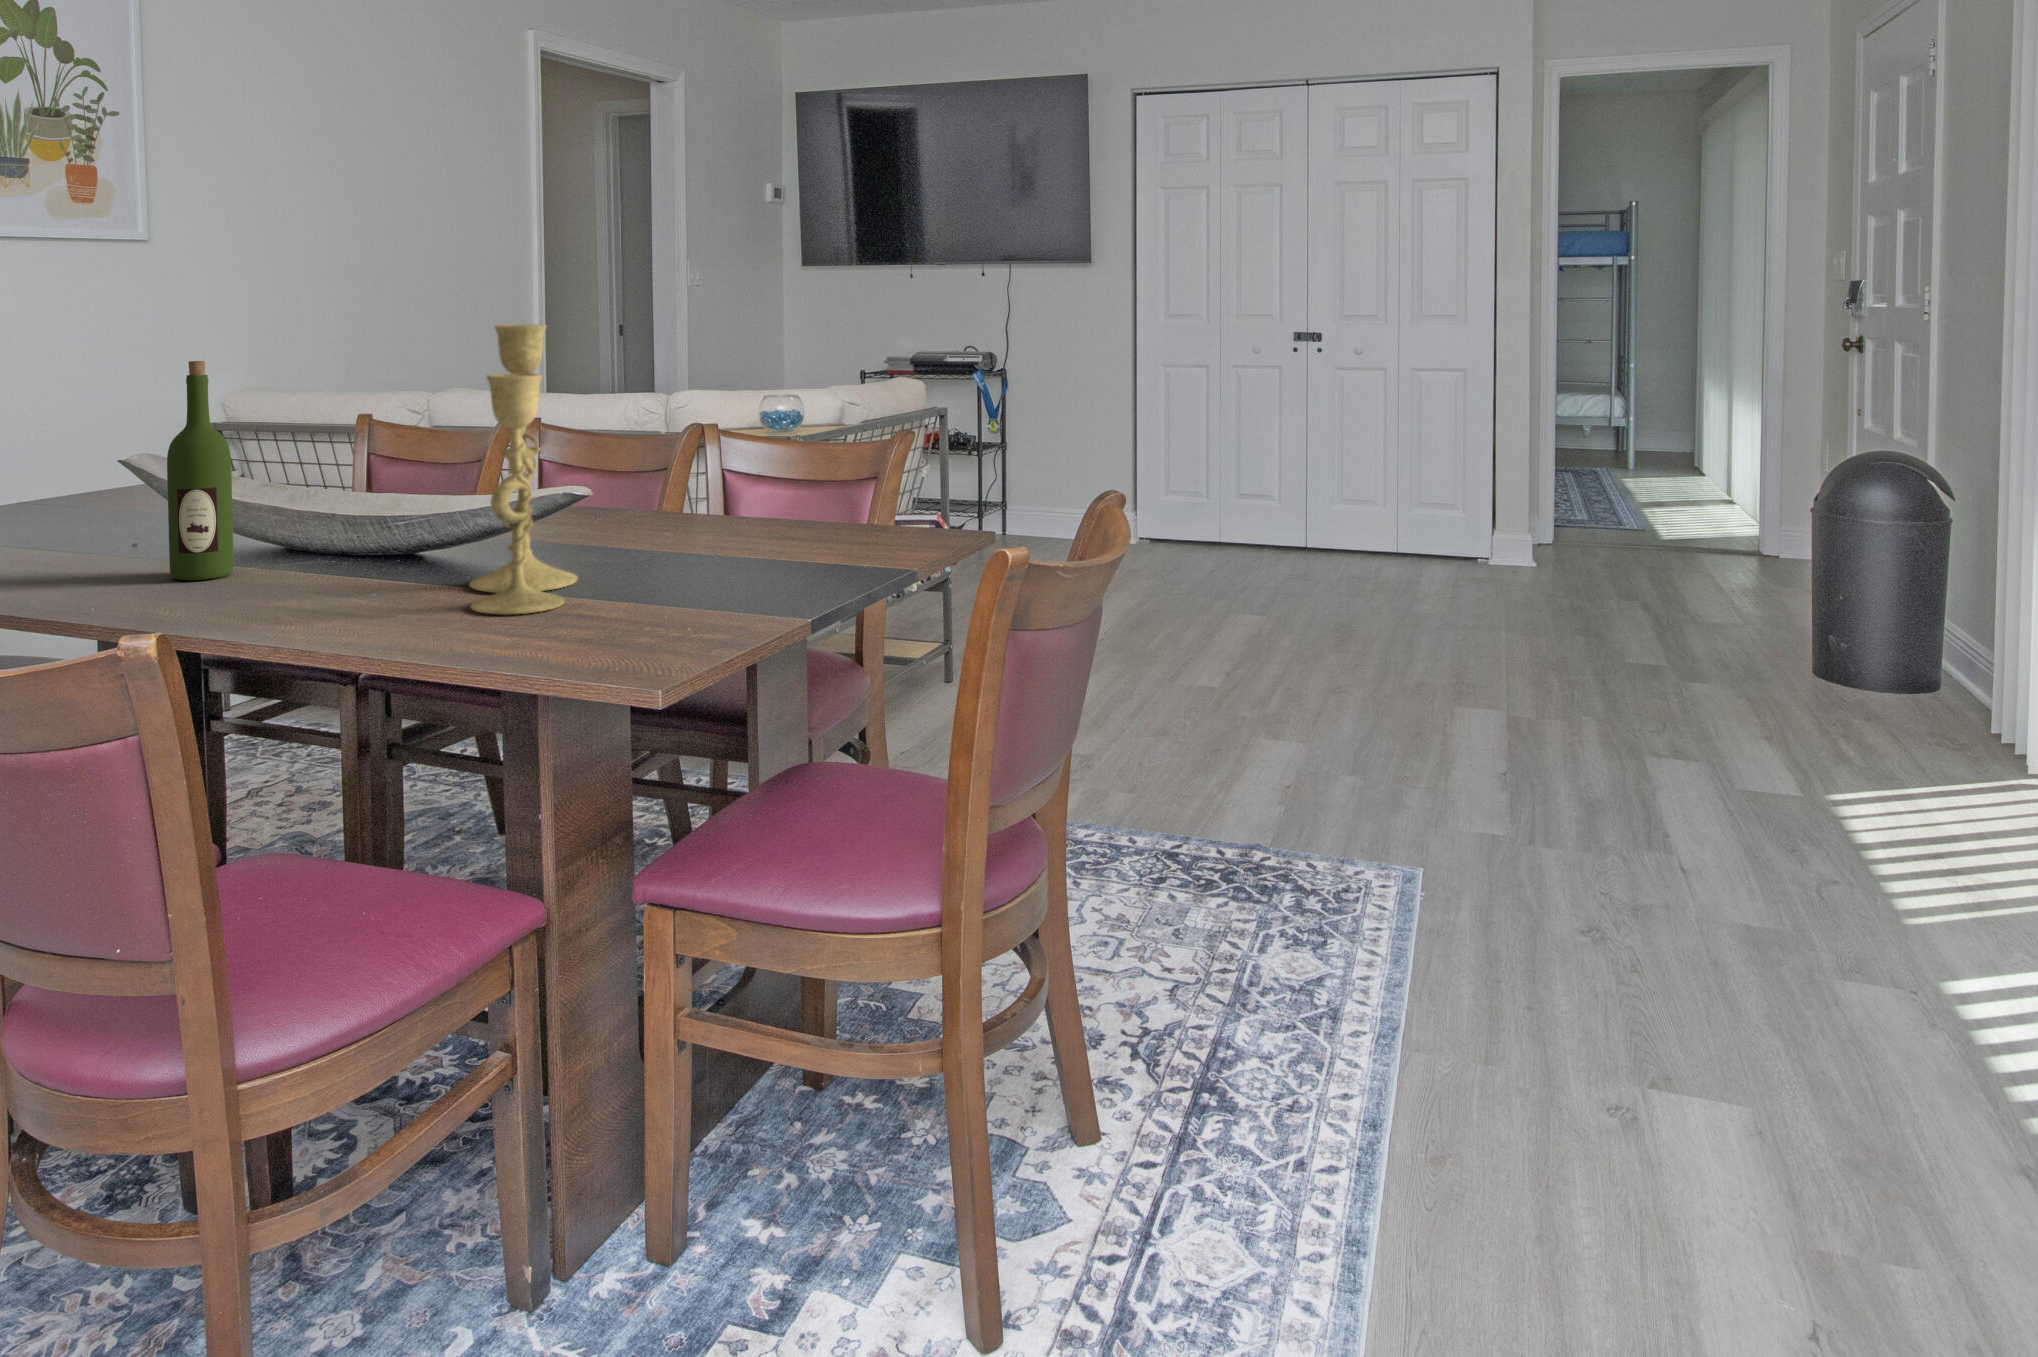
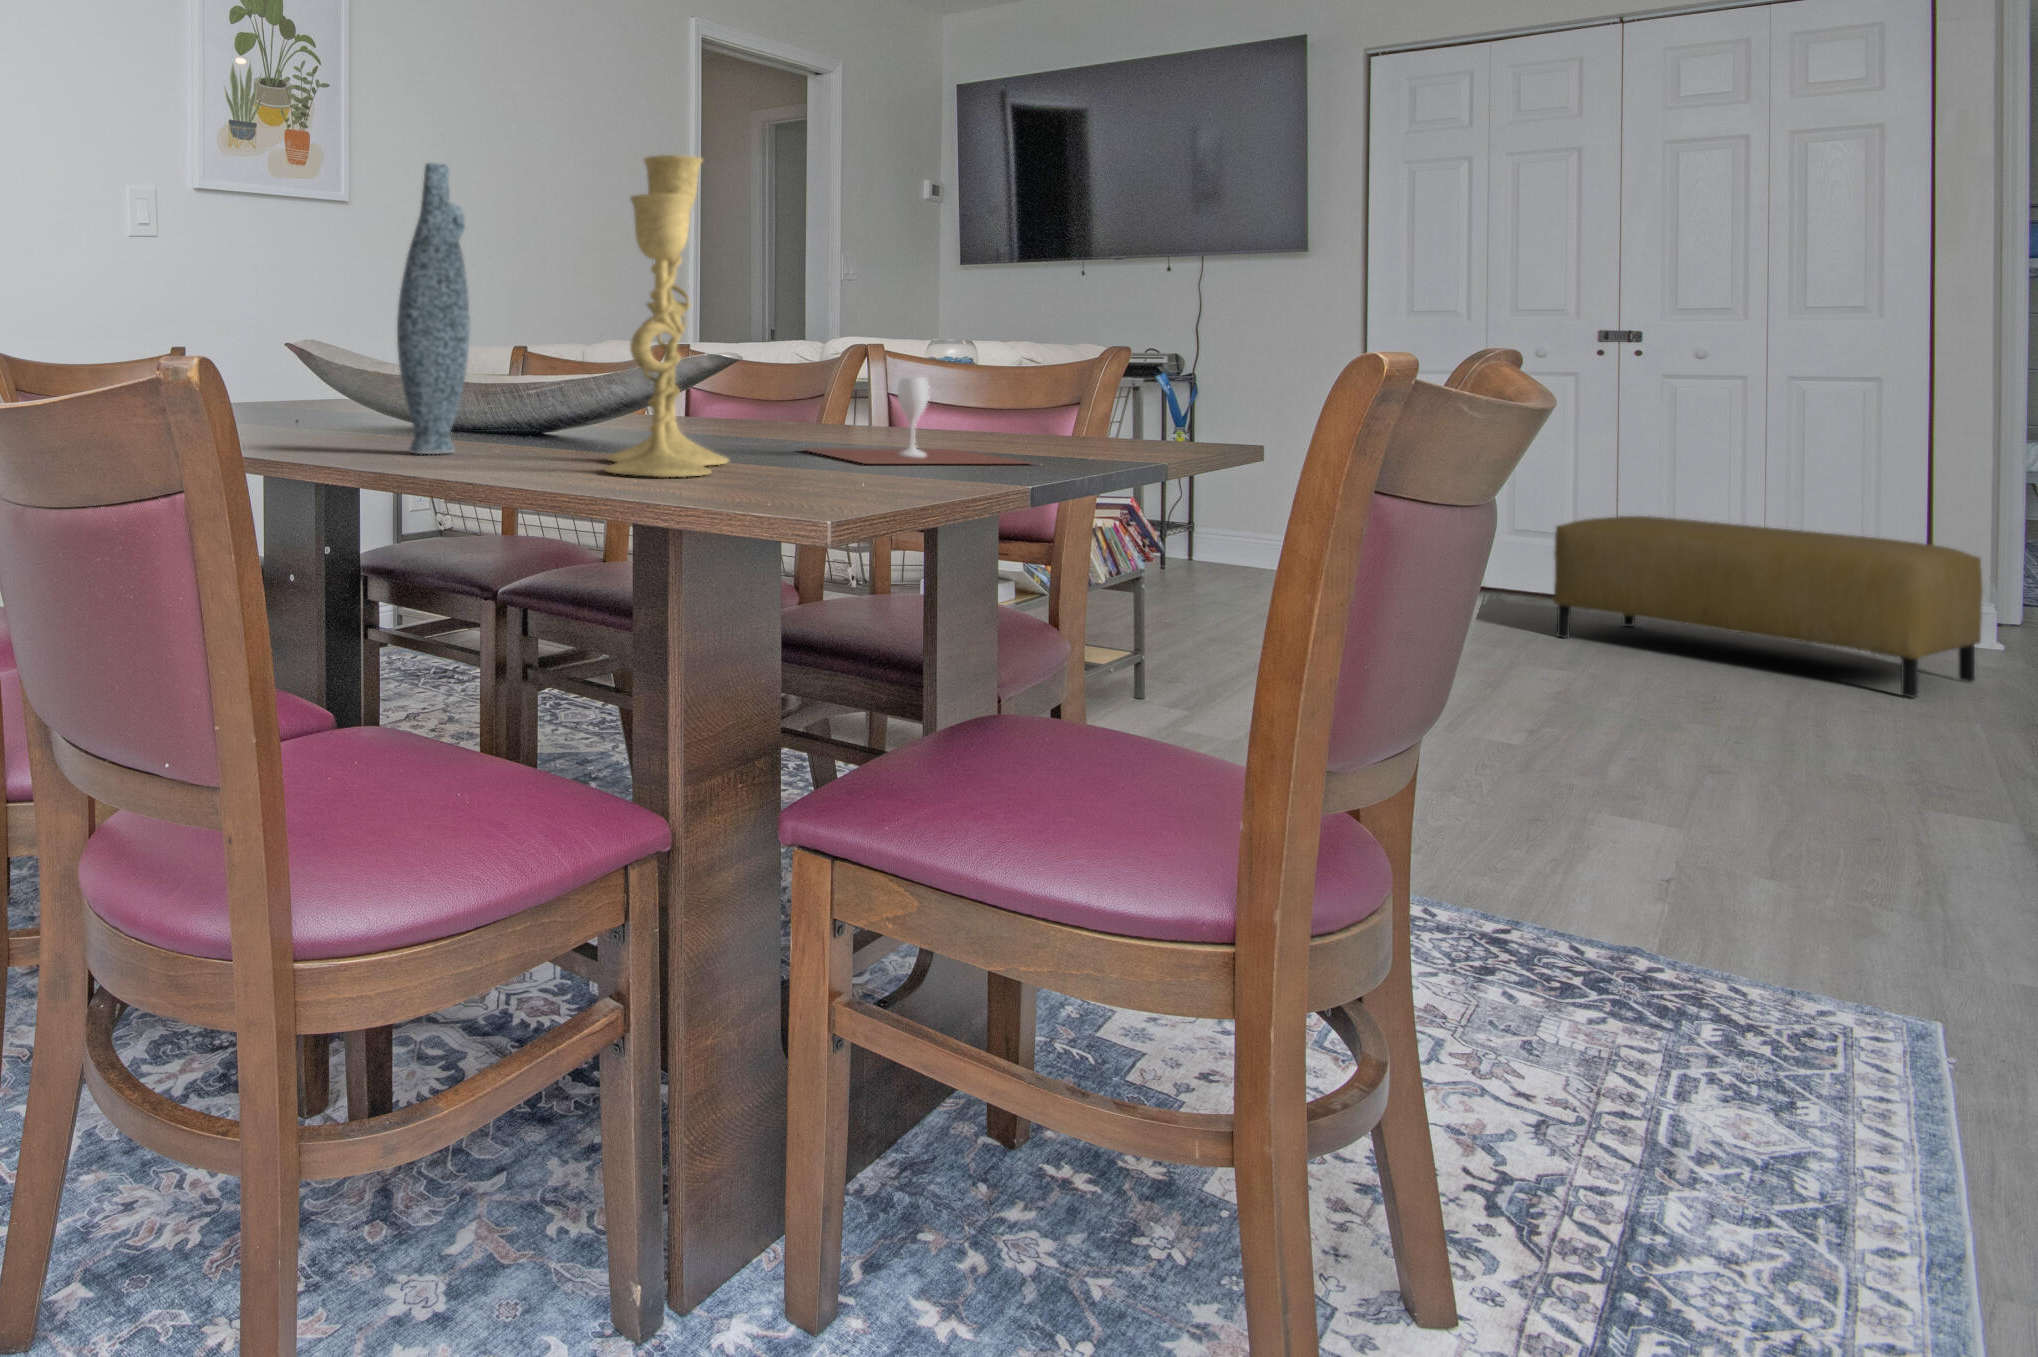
vase: none [262,327,334,593] -> present [397,163,470,454]
wine bottle: present [167,361,234,580] -> none [312,214,374,443]
ottoman: none [1245,475,1504,605] -> present [1553,516,1983,697]
wine glass: none [634,484,828,570] -> present [804,376,1029,464]

